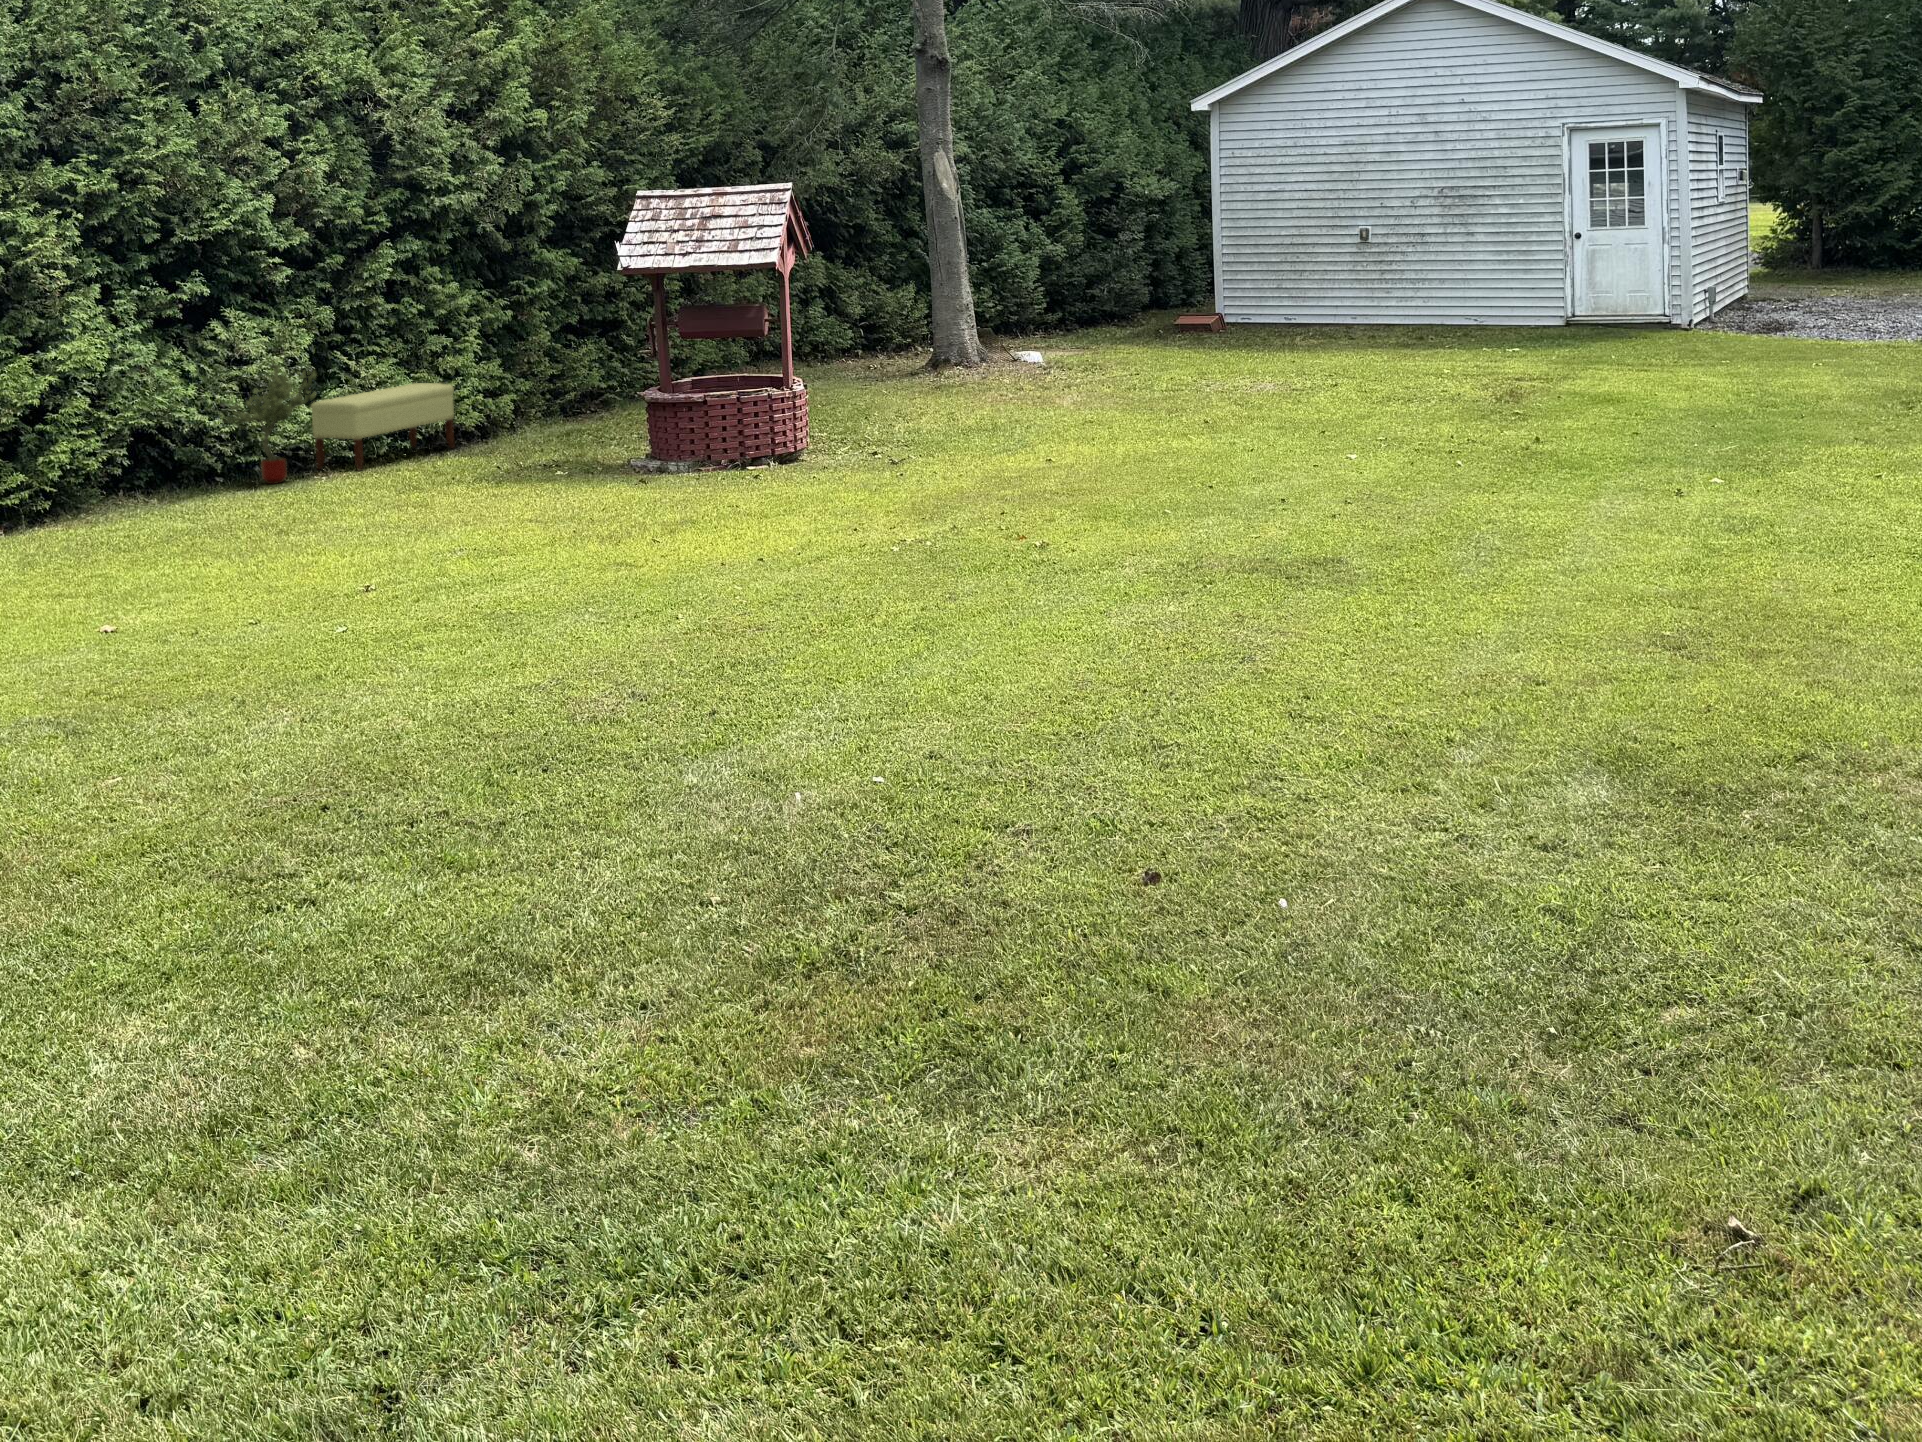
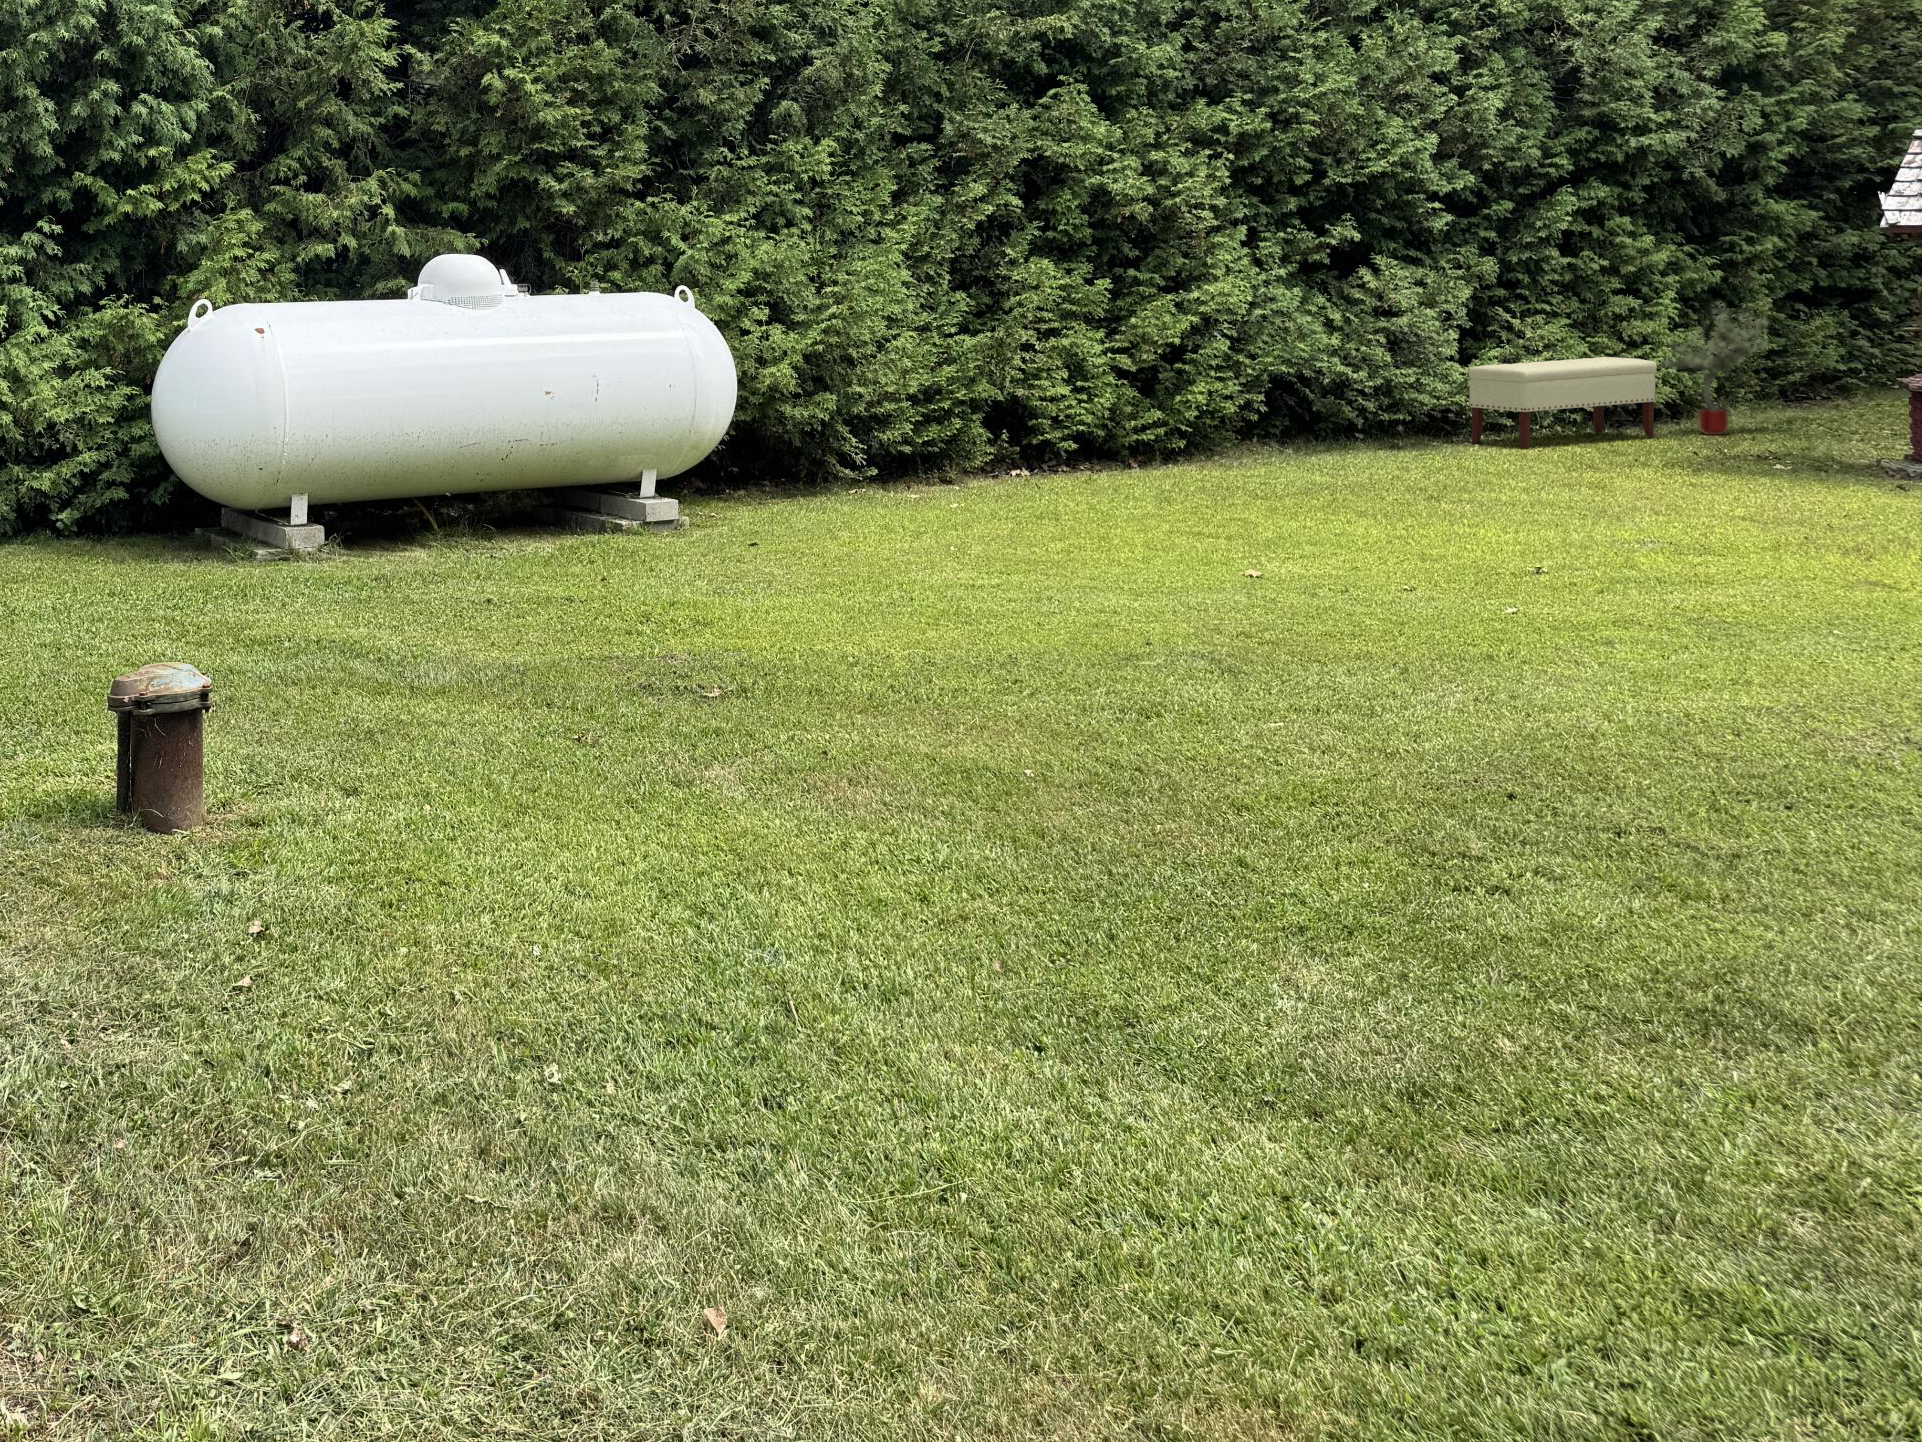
potted tree: present [222,358,316,484] -> present [1661,302,1768,435]

